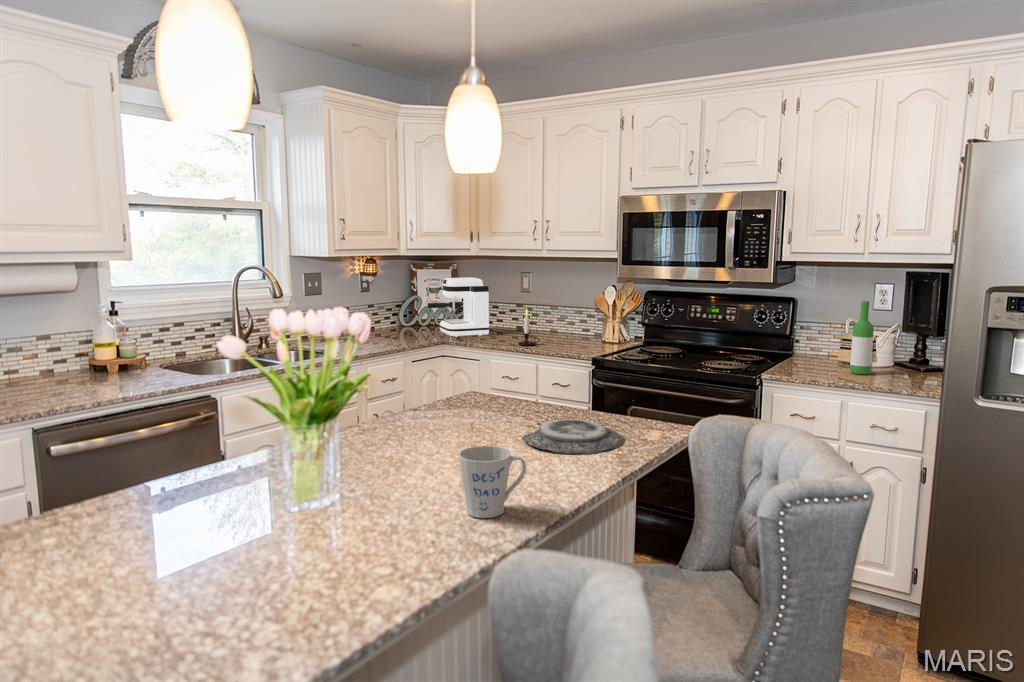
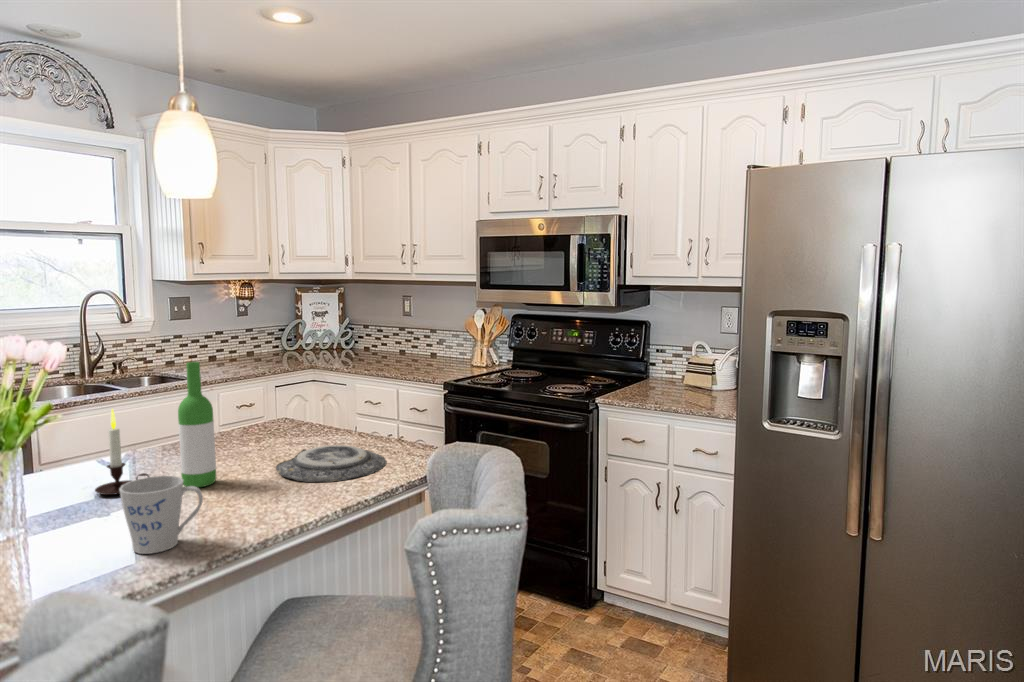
coffee maker: present [428,278,489,337] -> none [303,302,365,361]
wine bottle: present [850,301,874,374] -> present [178,362,216,488]
candle: present [518,308,540,346] -> present [95,409,149,495]

